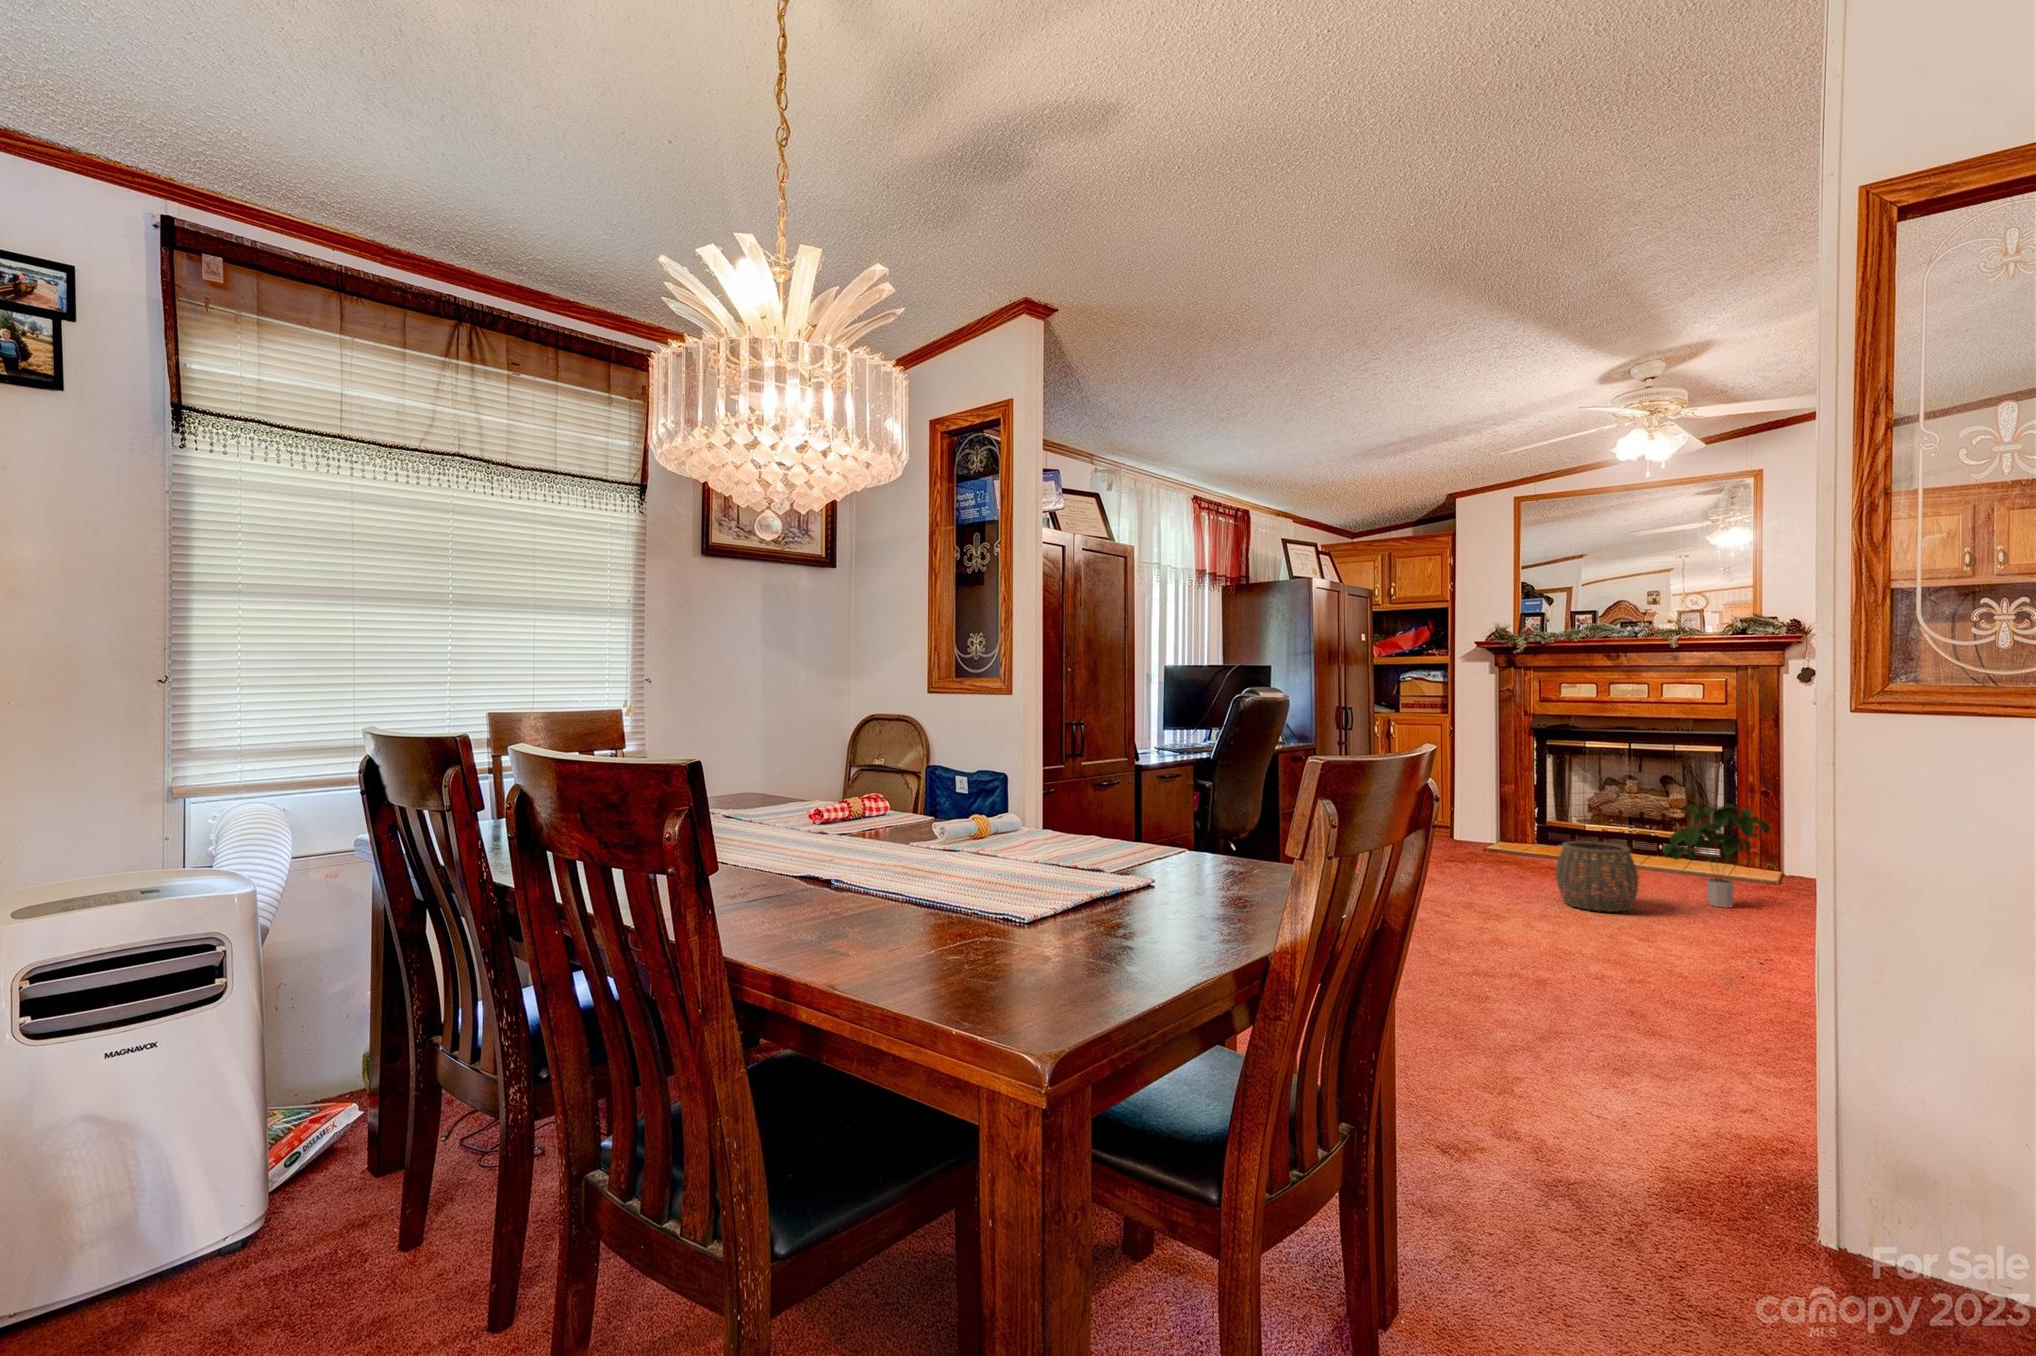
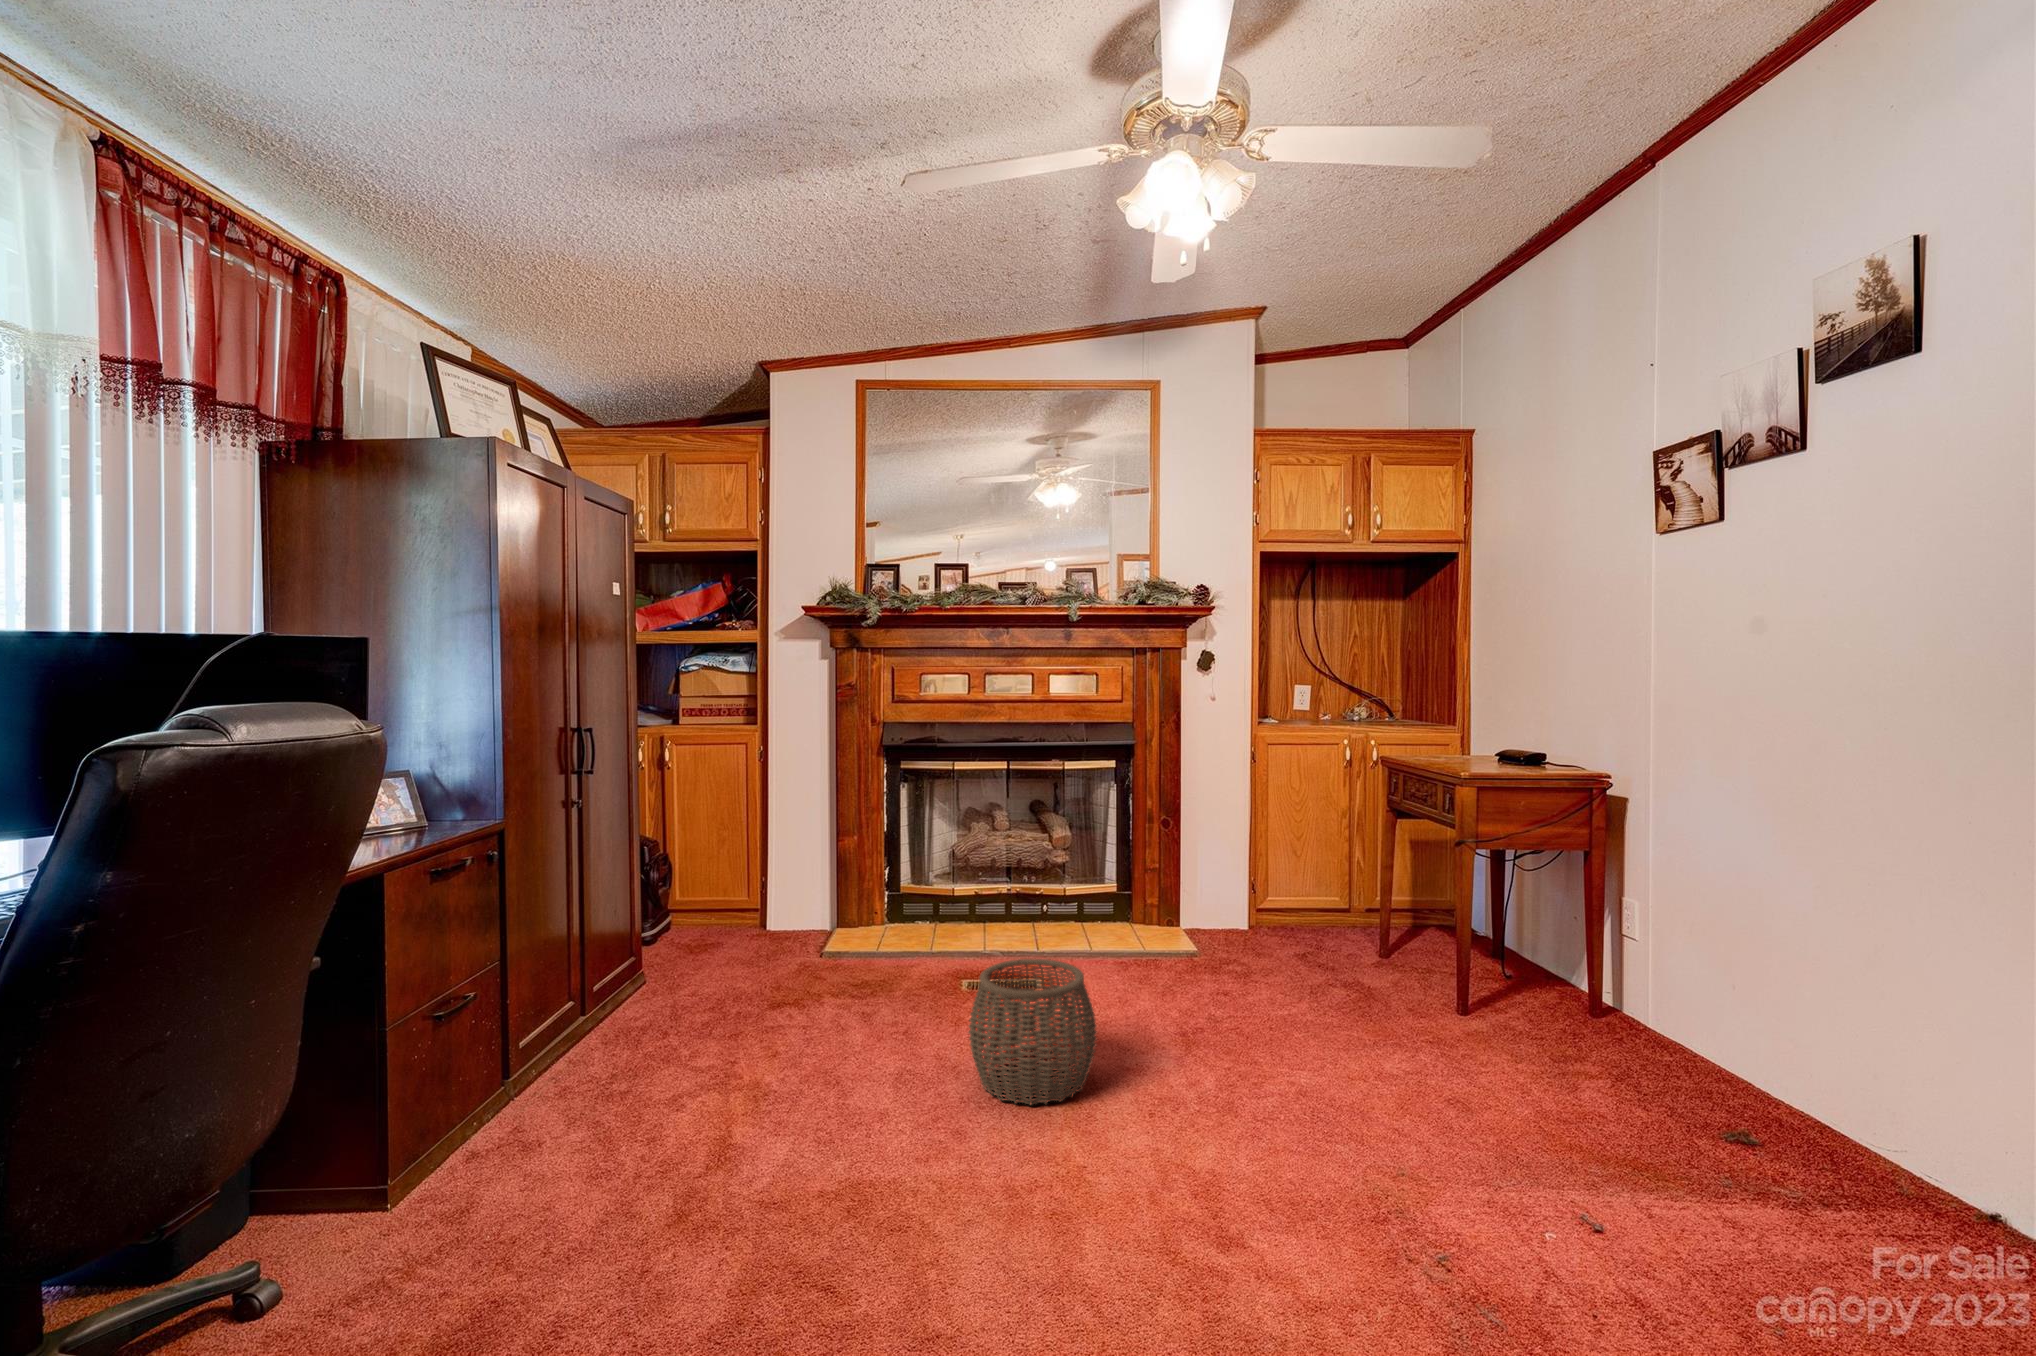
potted plant: present [1663,804,1770,908] -> none [1106,861,1220,1028]

